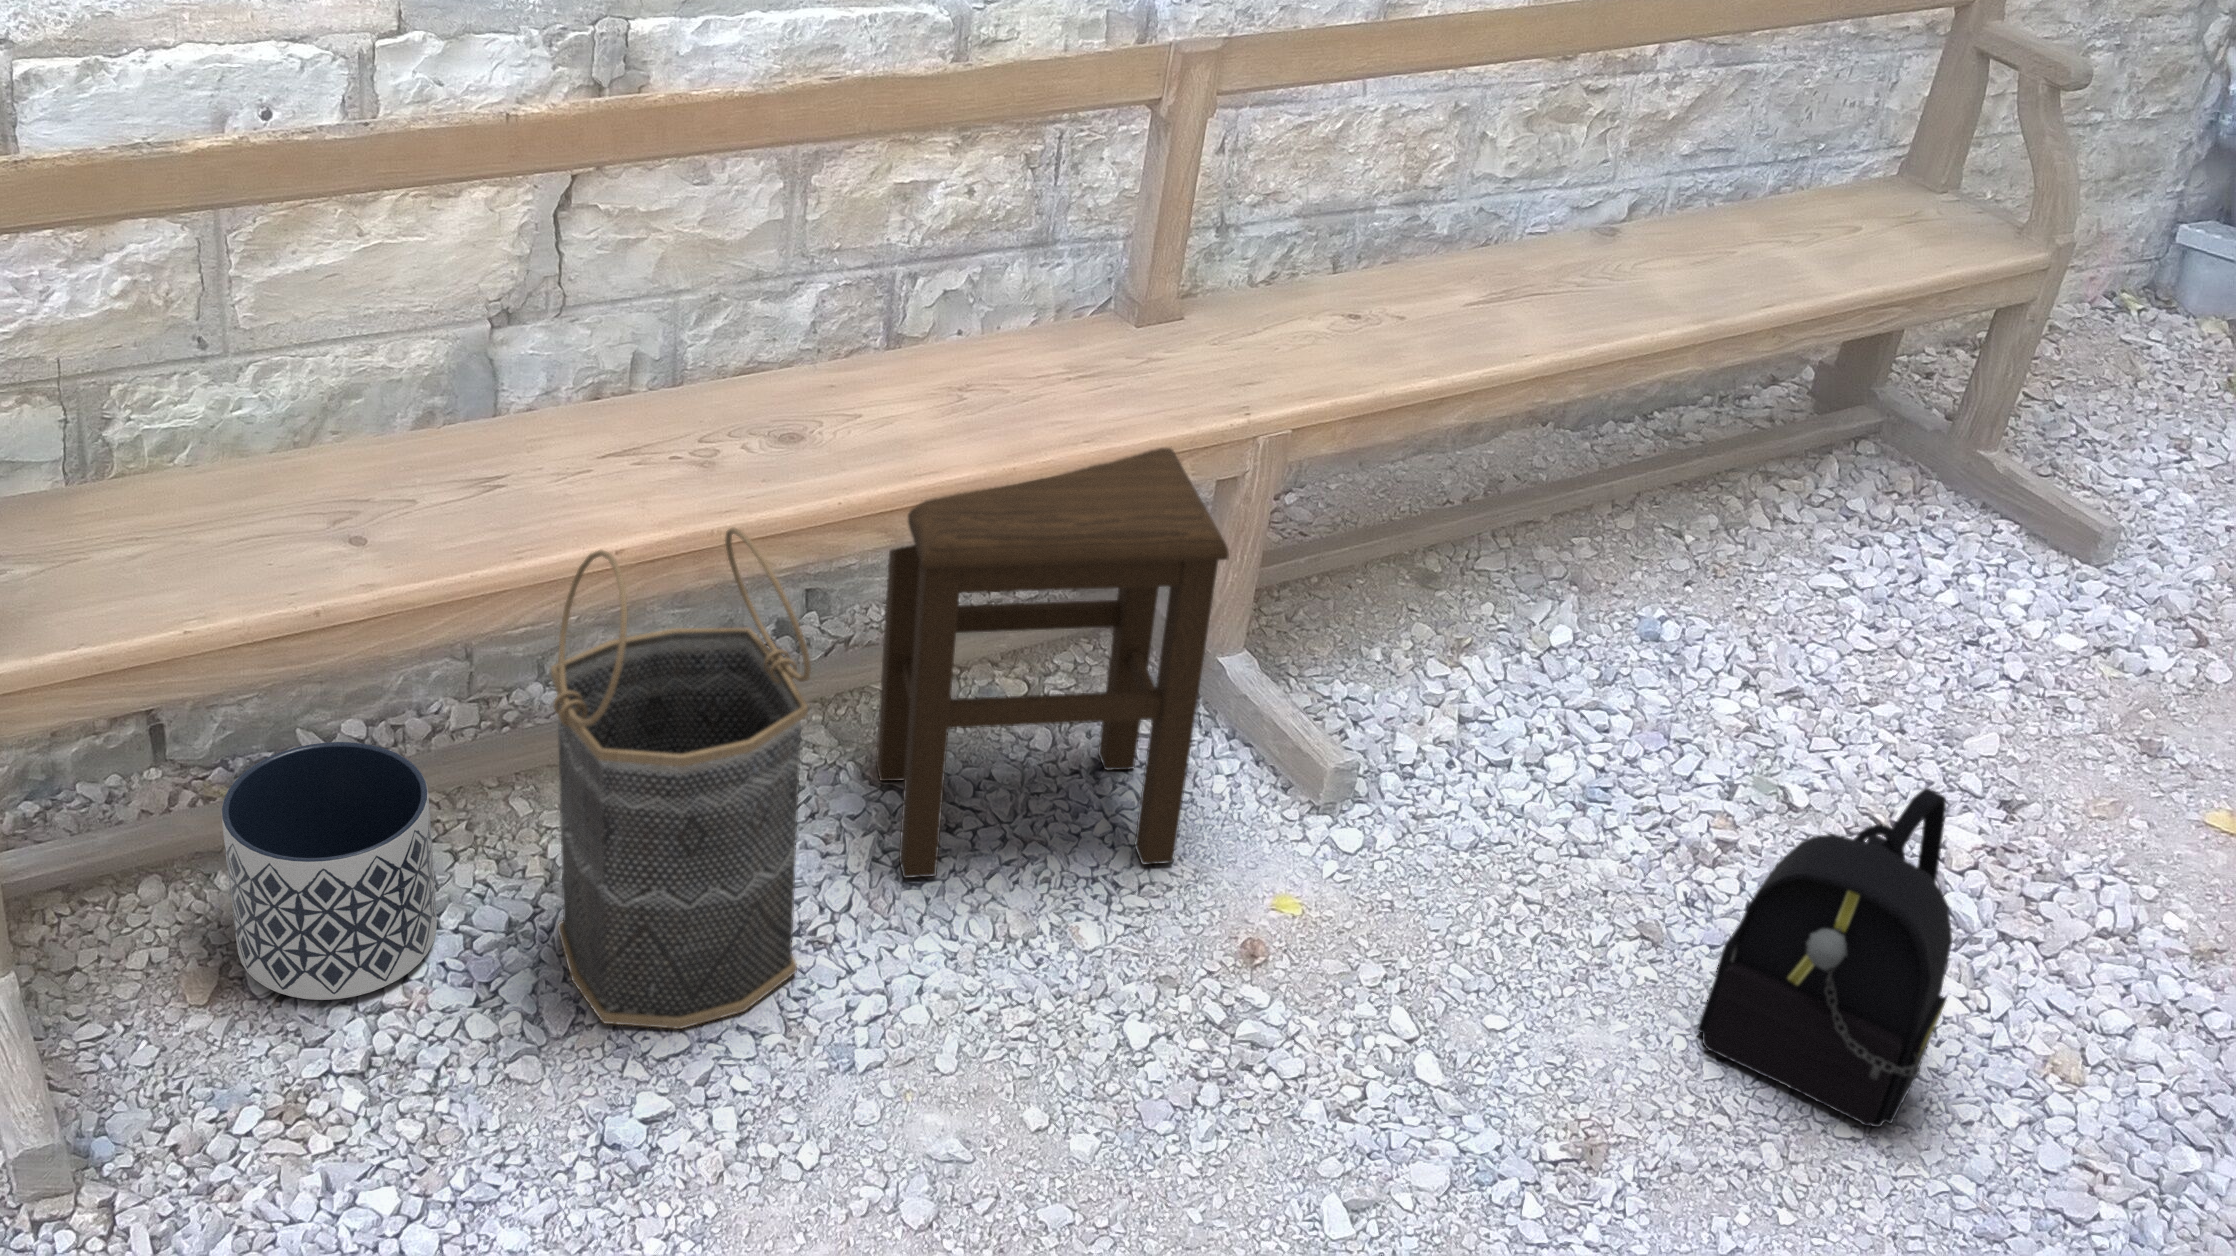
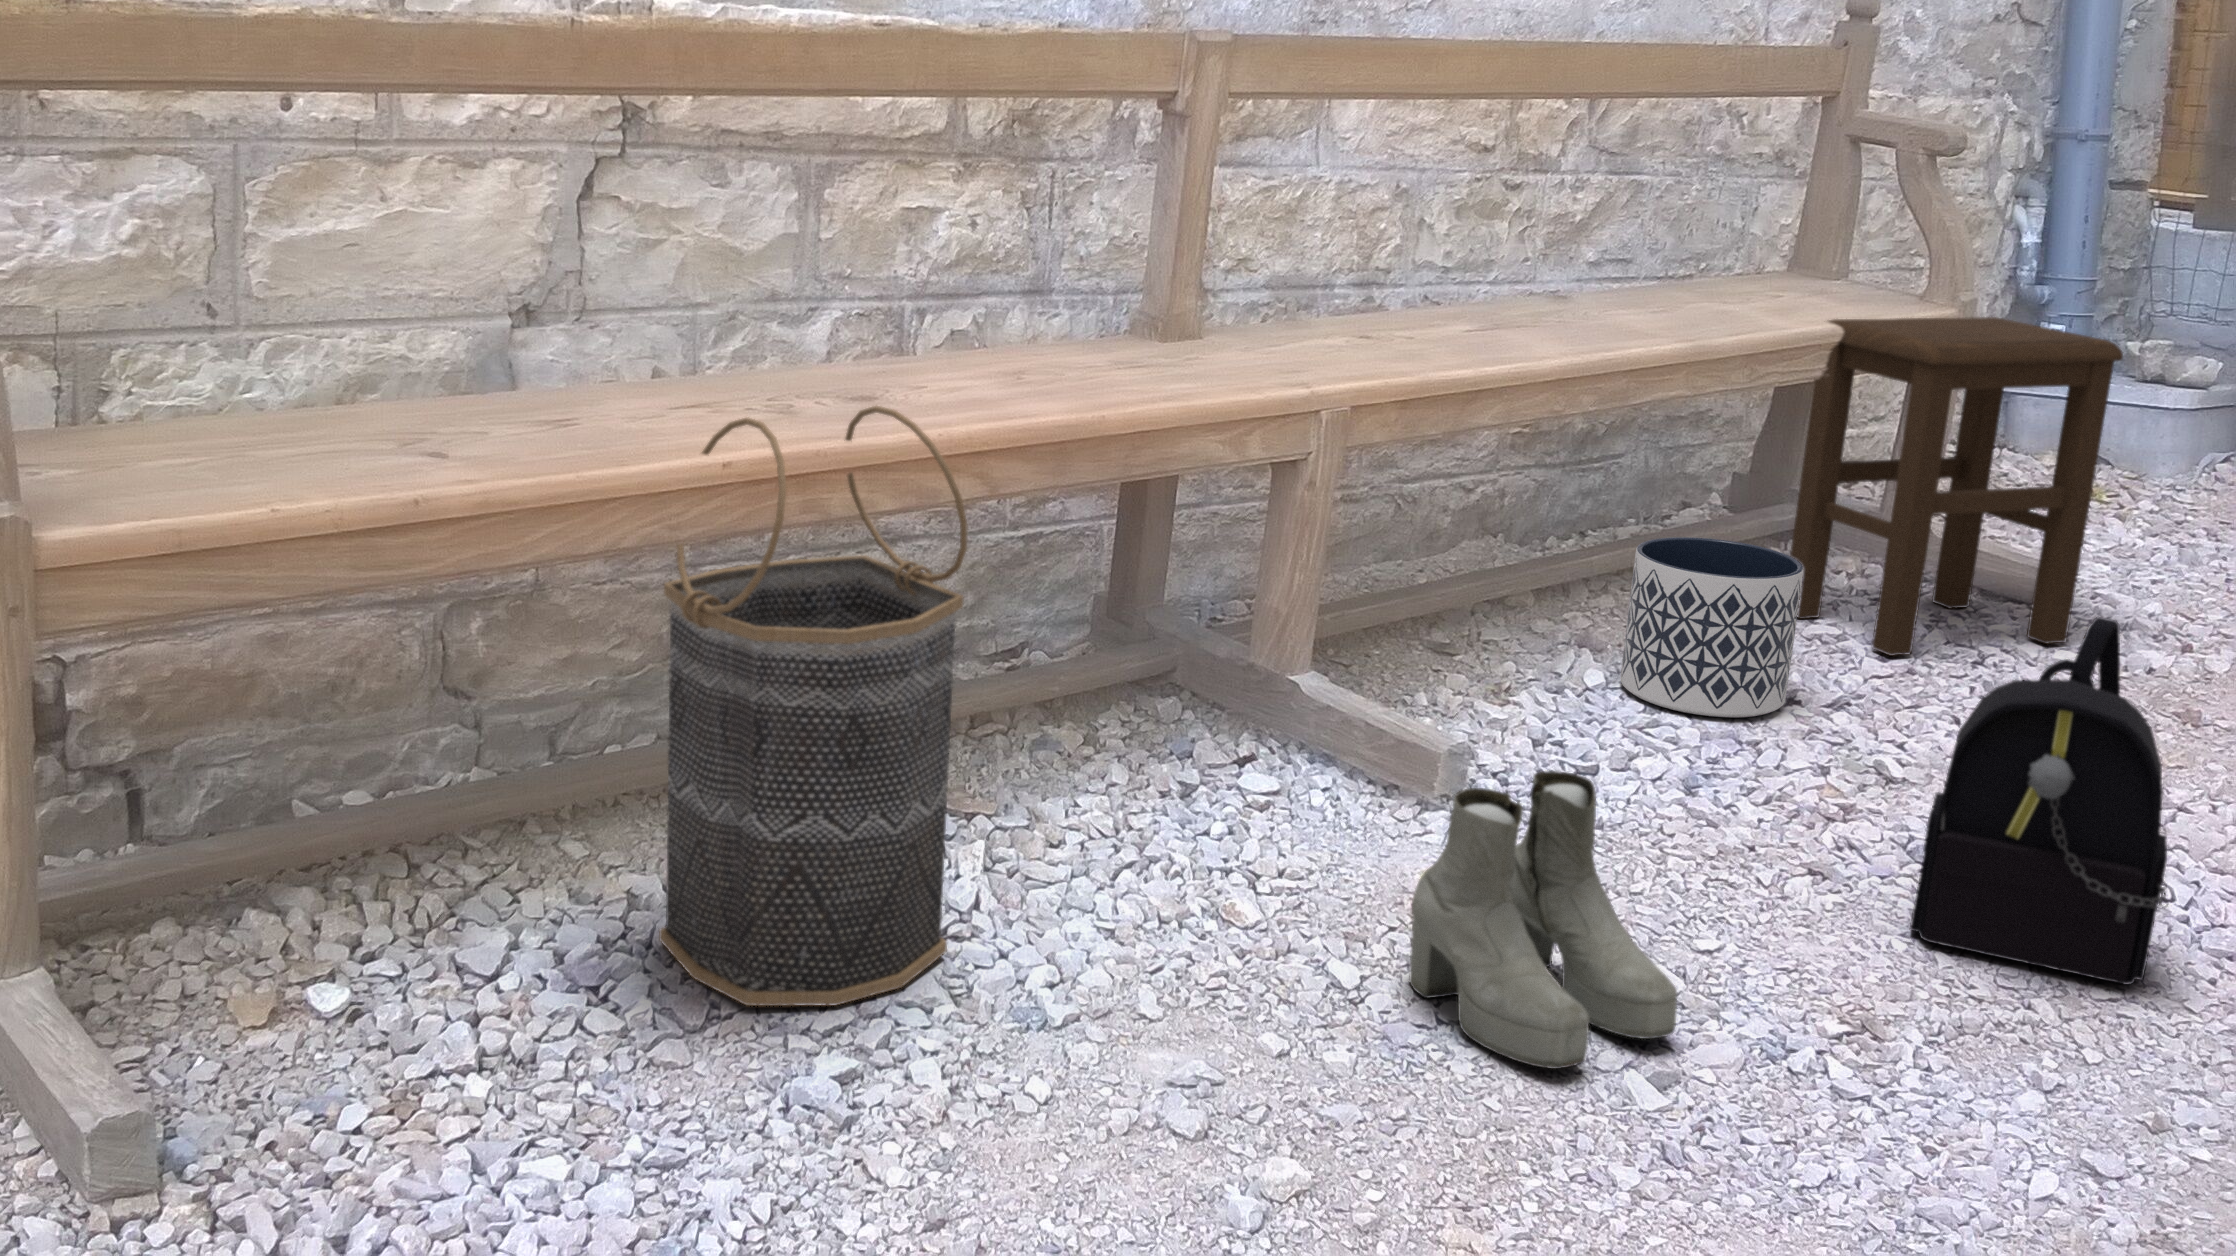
stool: present [876,448,1229,878] -> present [1790,317,2123,656]
planter: present [221,742,437,1000] -> present [1621,537,1803,717]
boots: none [1195,893,1409,1183] -> present [1409,771,1677,1069]

